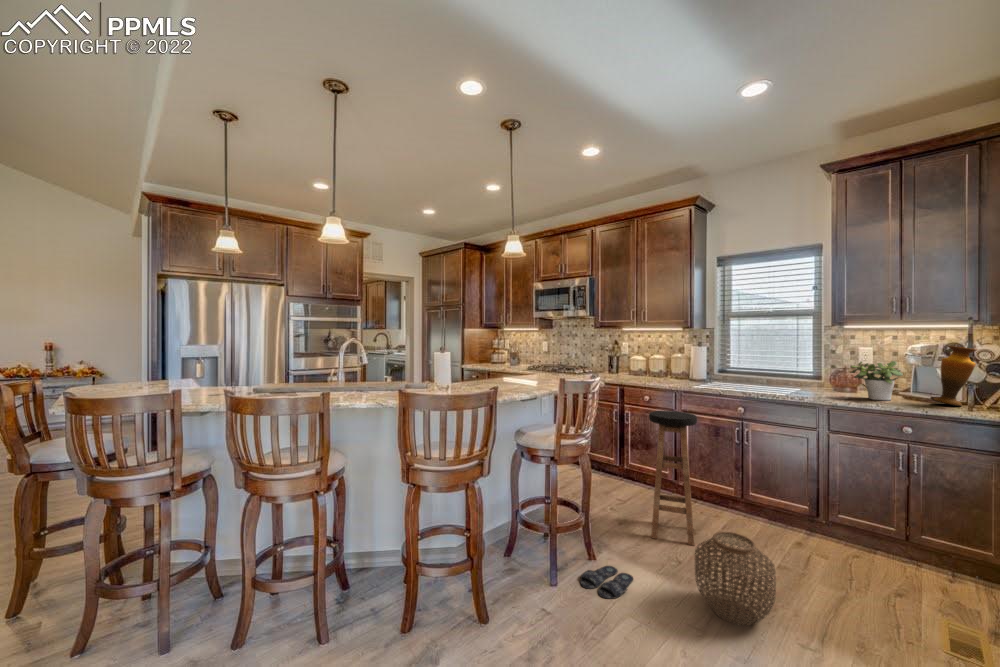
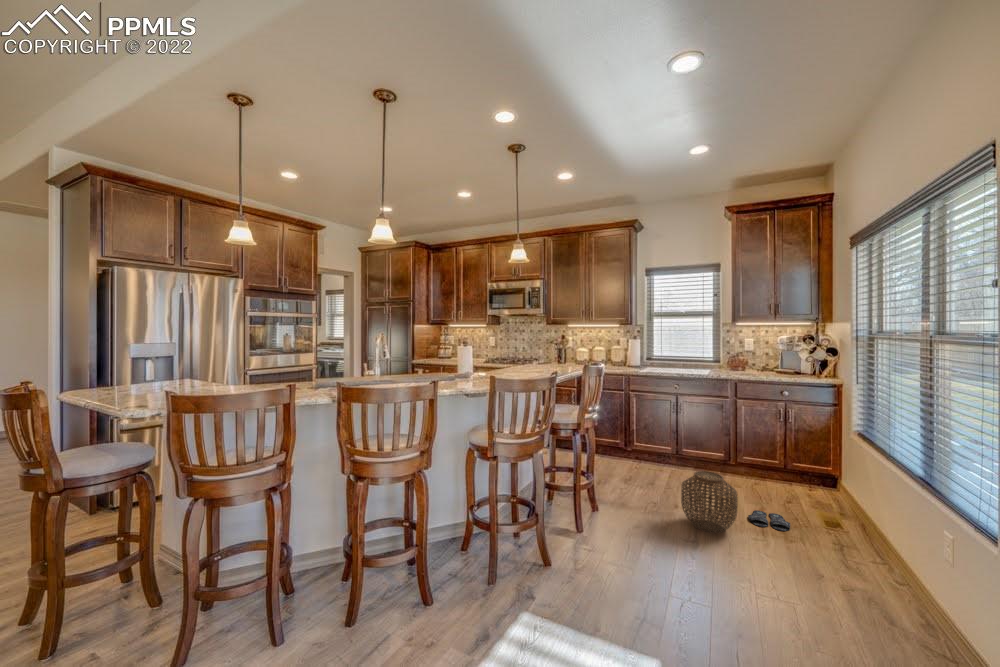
vase: present [933,346,977,406] -> none [797,336,822,376]
potted plant: present [851,361,903,400] -> none [747,348,780,375]
bar stool: present [649,411,697,546] -> none [621,390,659,490]
slippers: present [580,566,633,599] -> present [748,510,790,531]

